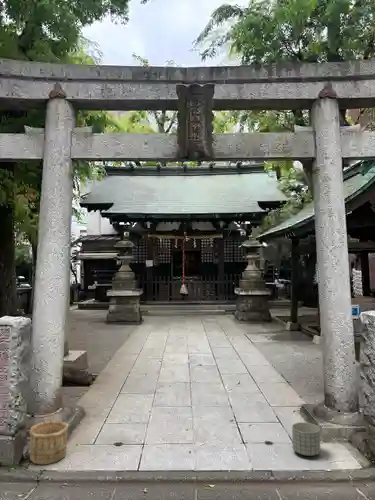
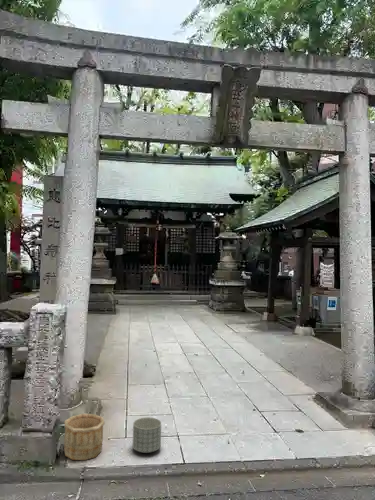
planter: present [292,422,320,456] -> present [133,417,161,453]

